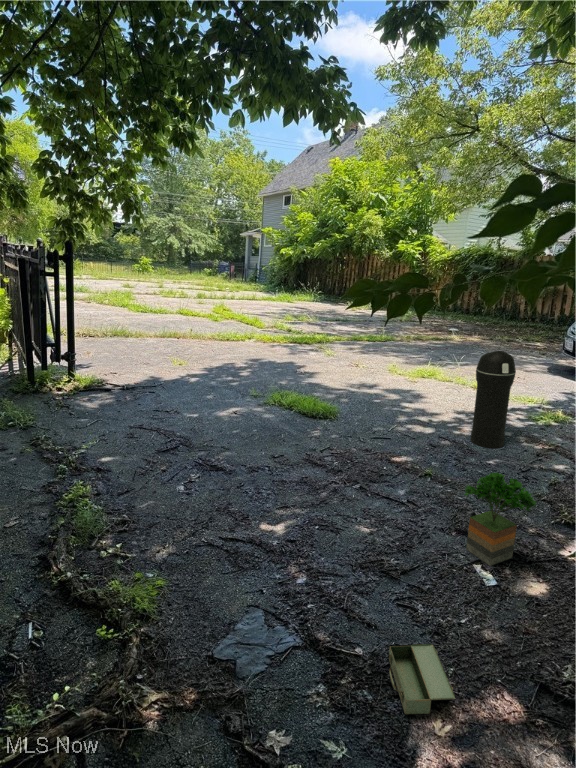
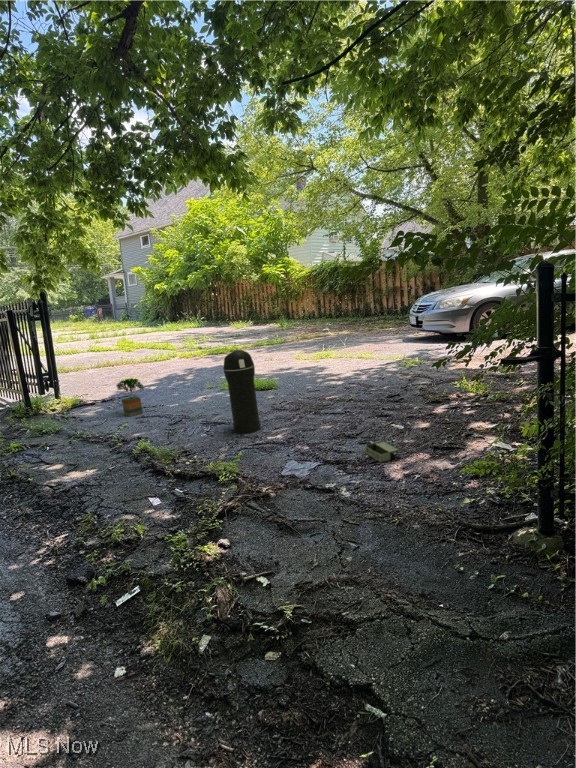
trash can: present [470,351,516,448] -> present [223,350,261,434]
potted tree: present [464,472,536,566] -> present [116,378,144,417]

